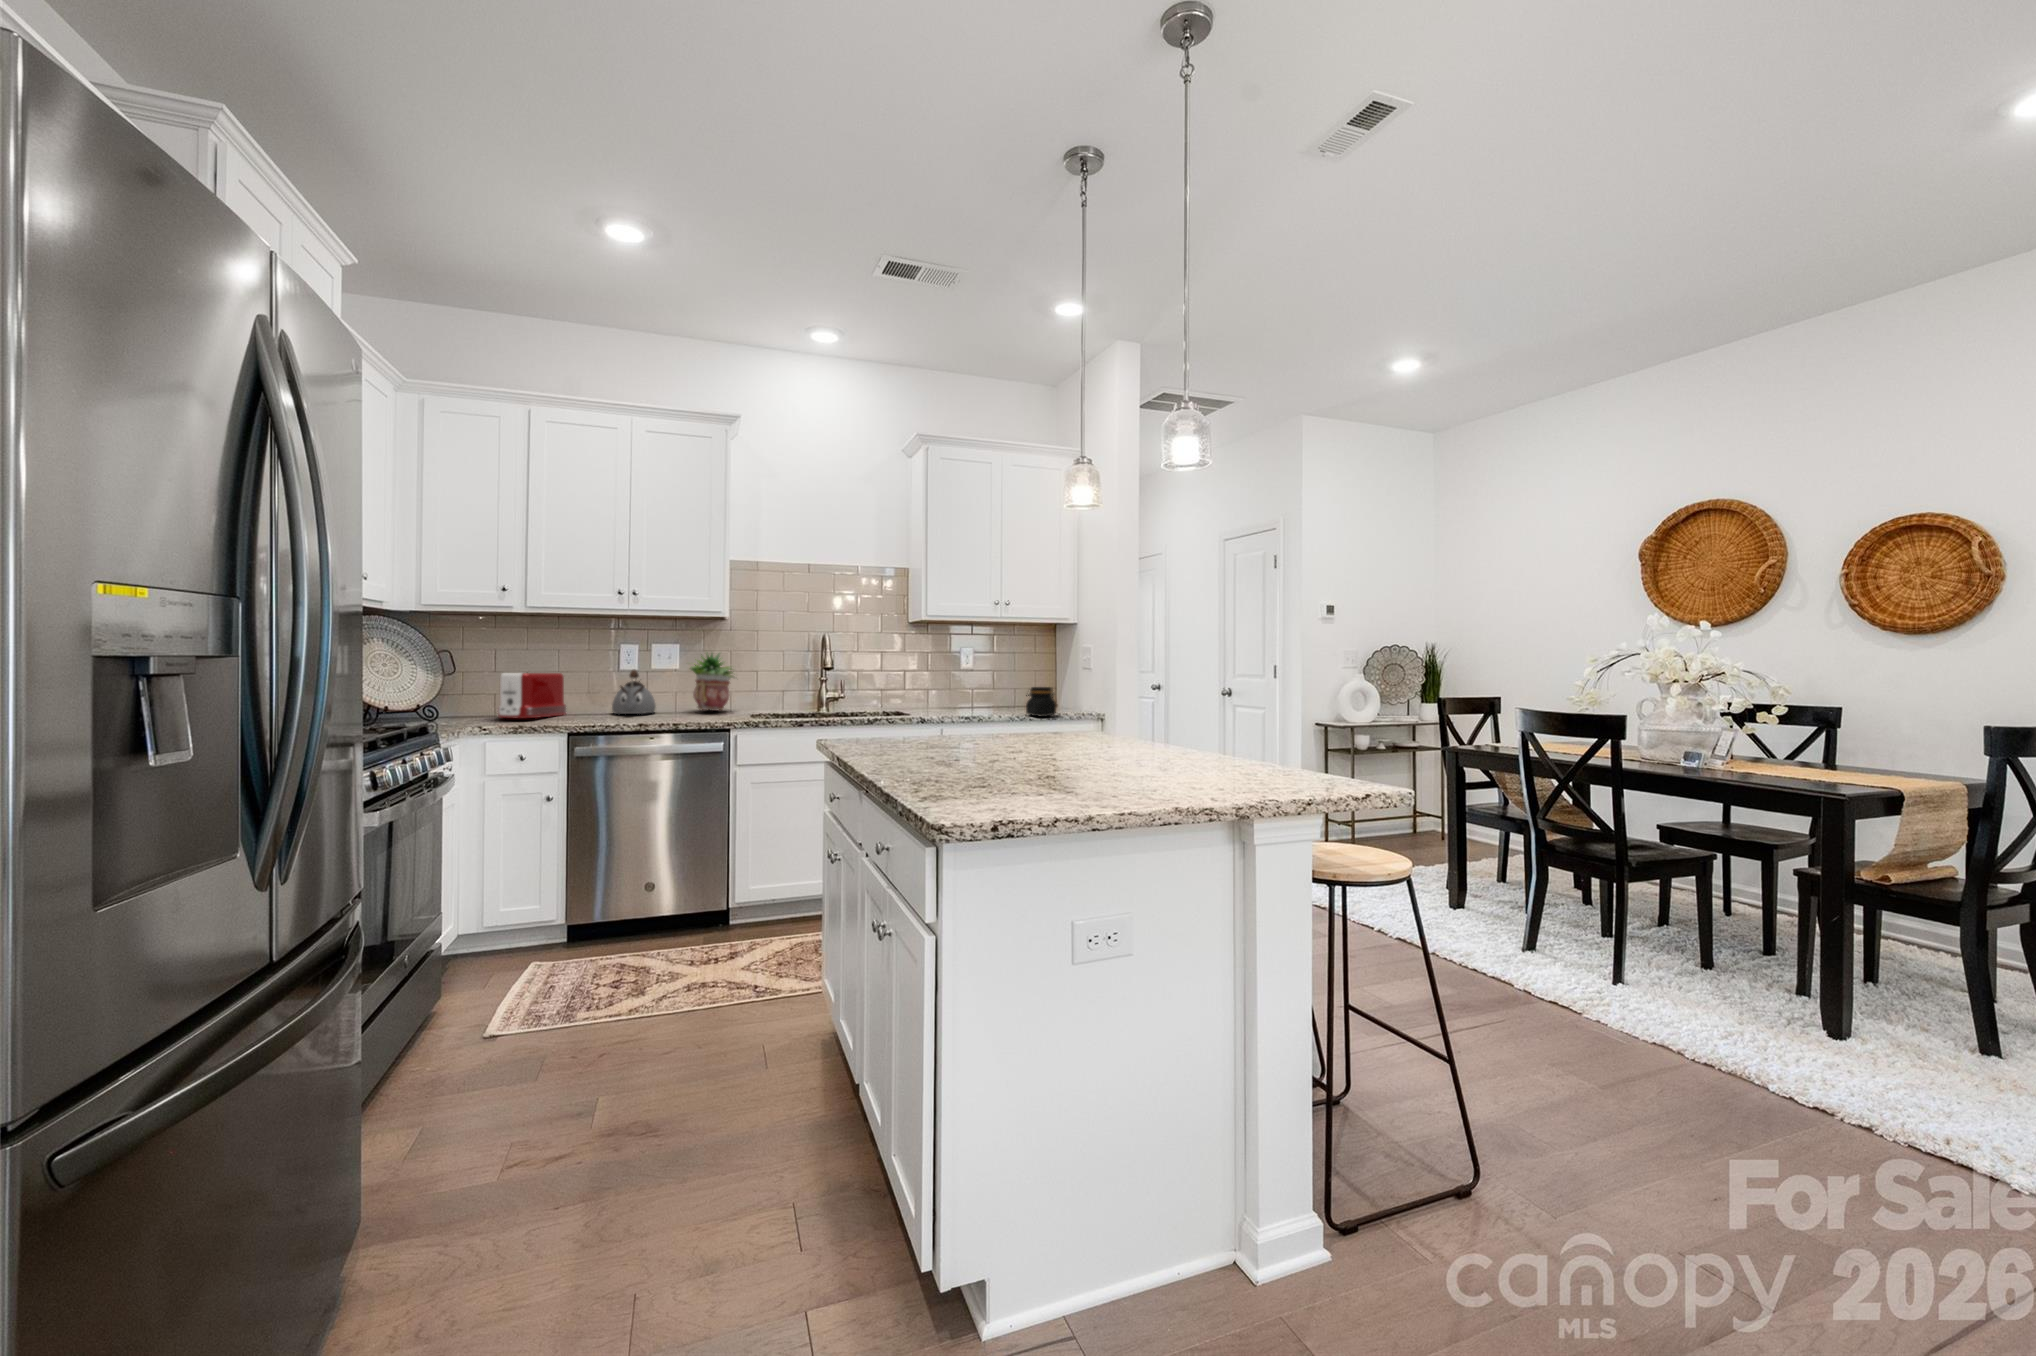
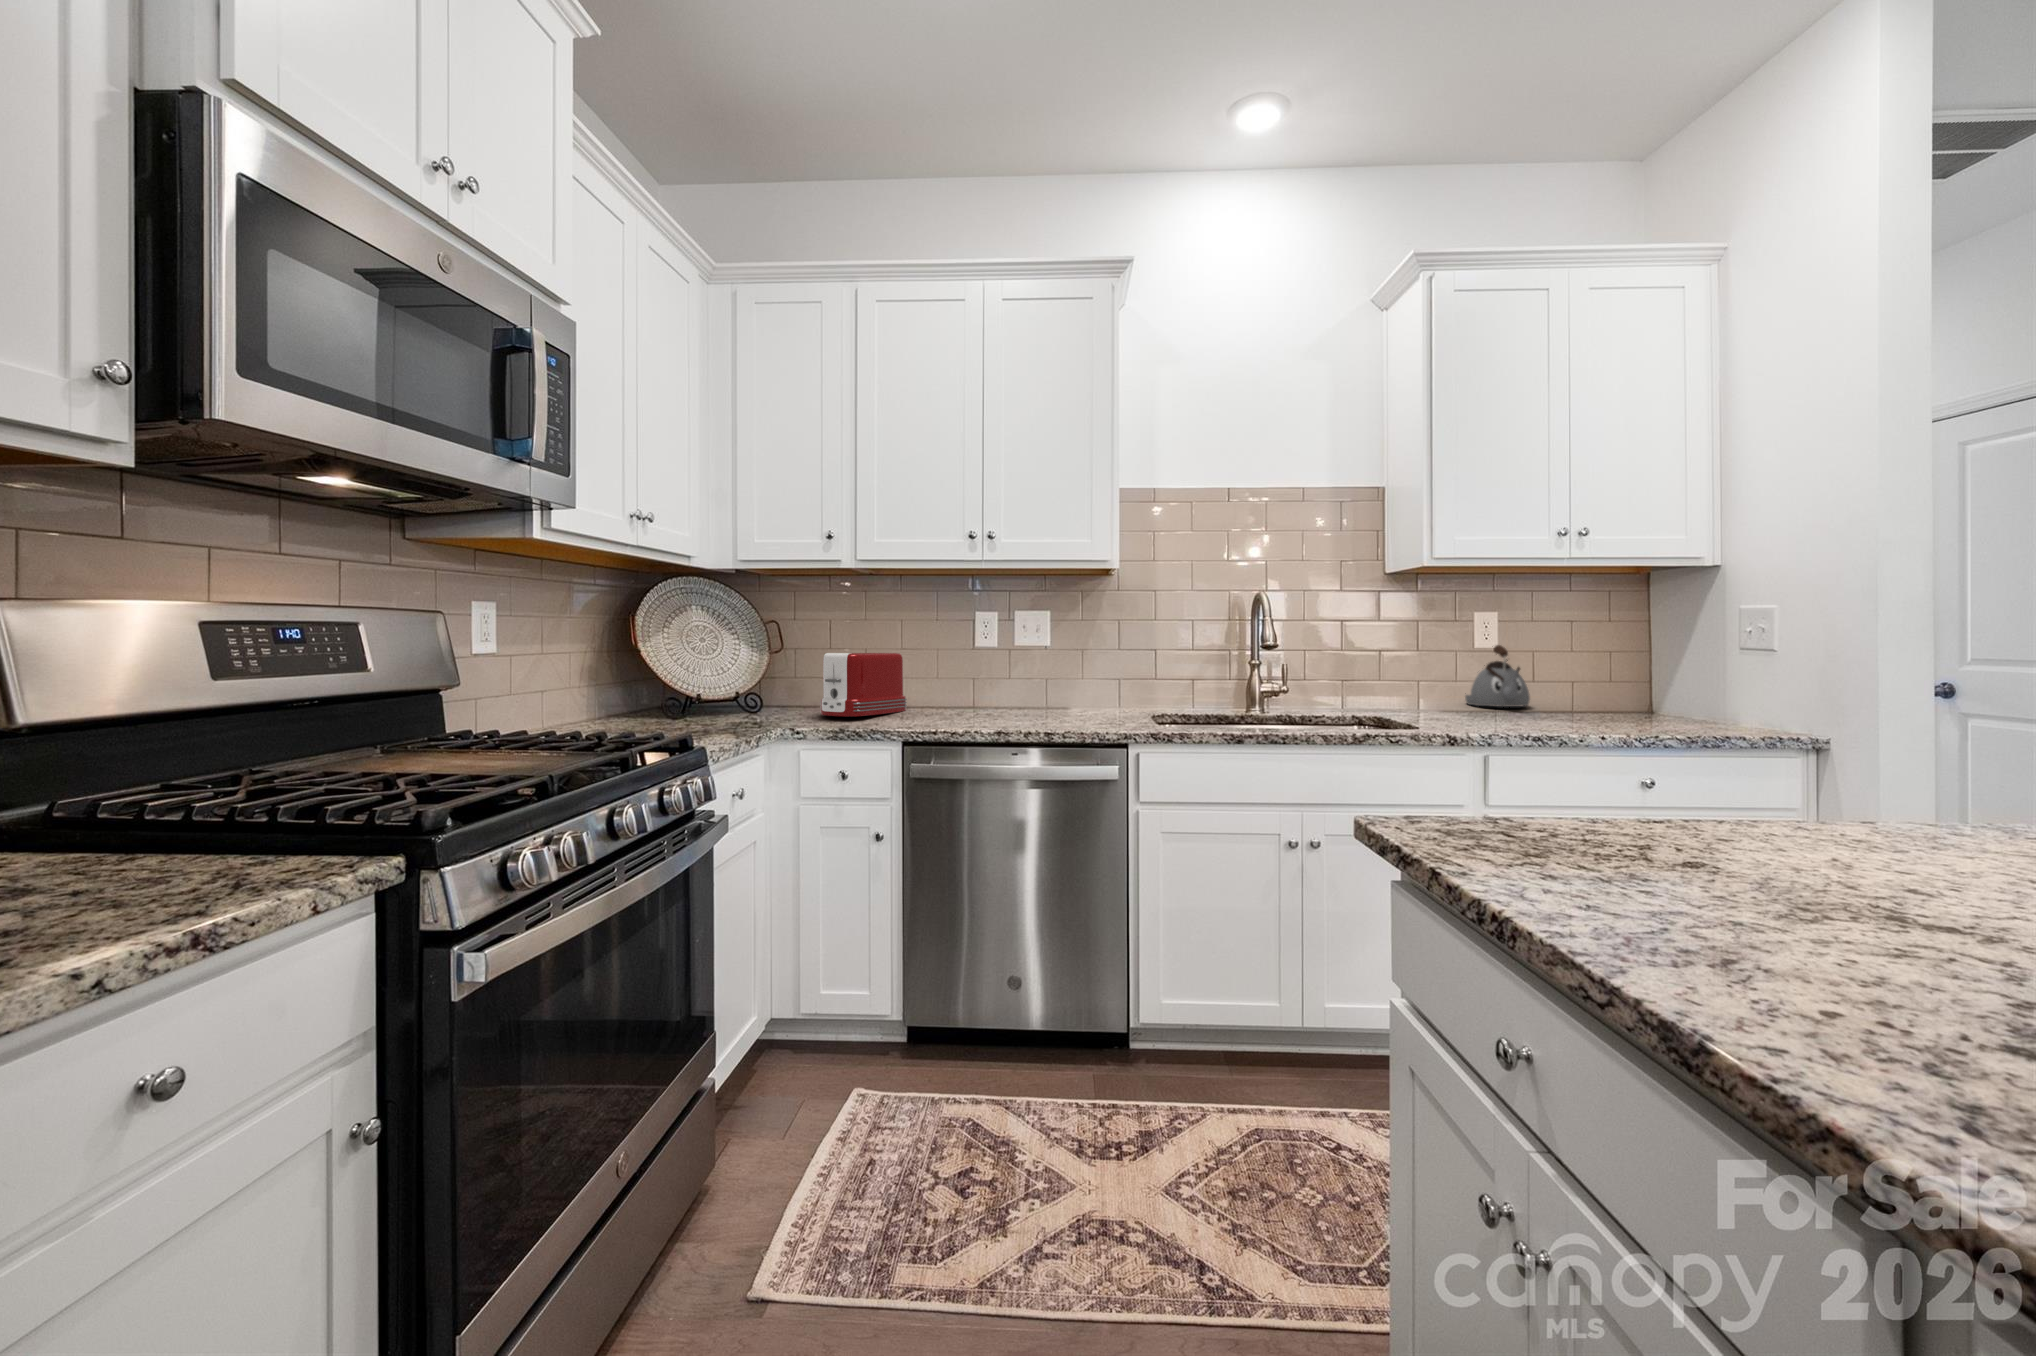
potted plant: present [690,654,735,711] -> none [1060,620,1135,709]
kettle: present [612,670,656,714] -> present [1465,645,1530,707]
jar: present [1026,687,1056,716] -> none [1632,679,1702,734]

